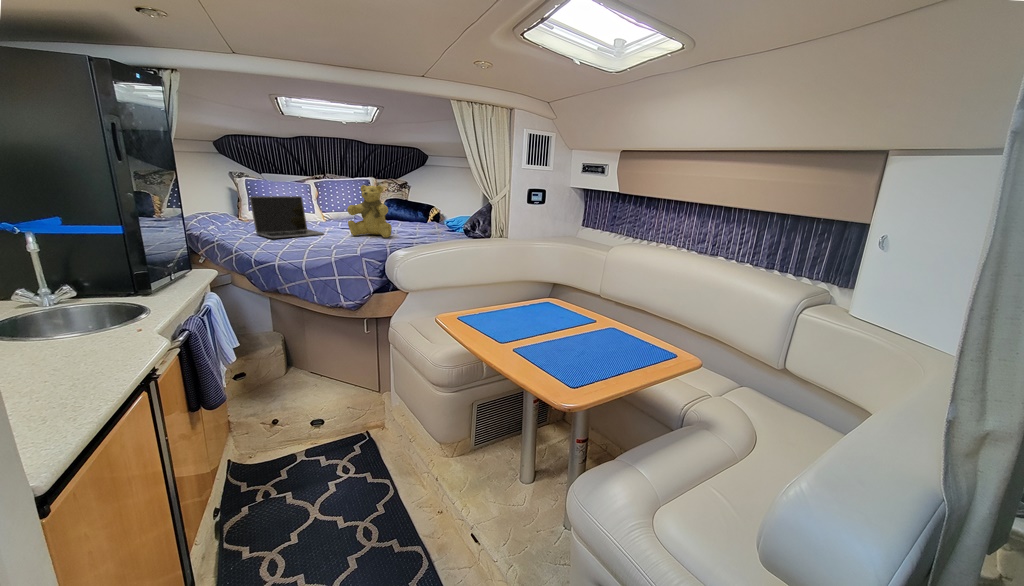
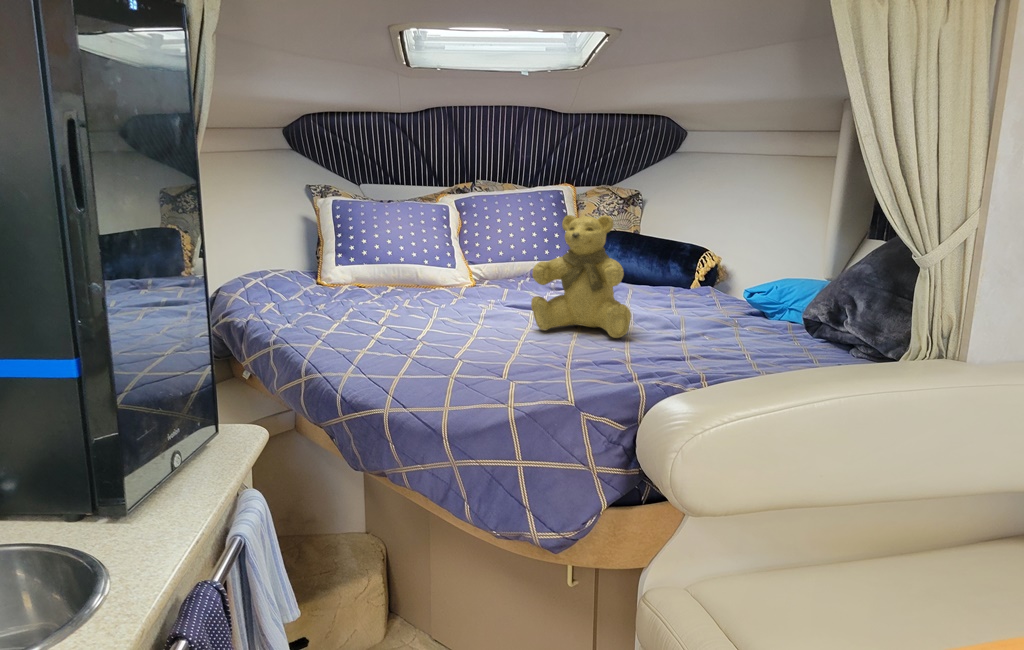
laptop: present [250,196,324,238] -> none [338,239,478,338]

